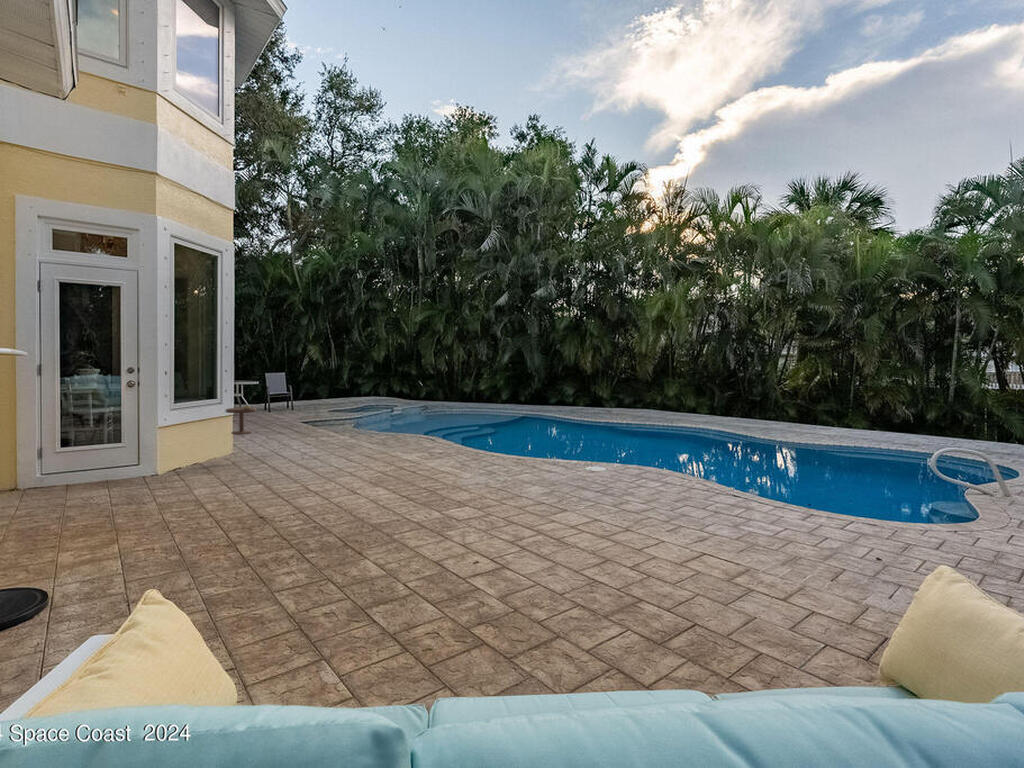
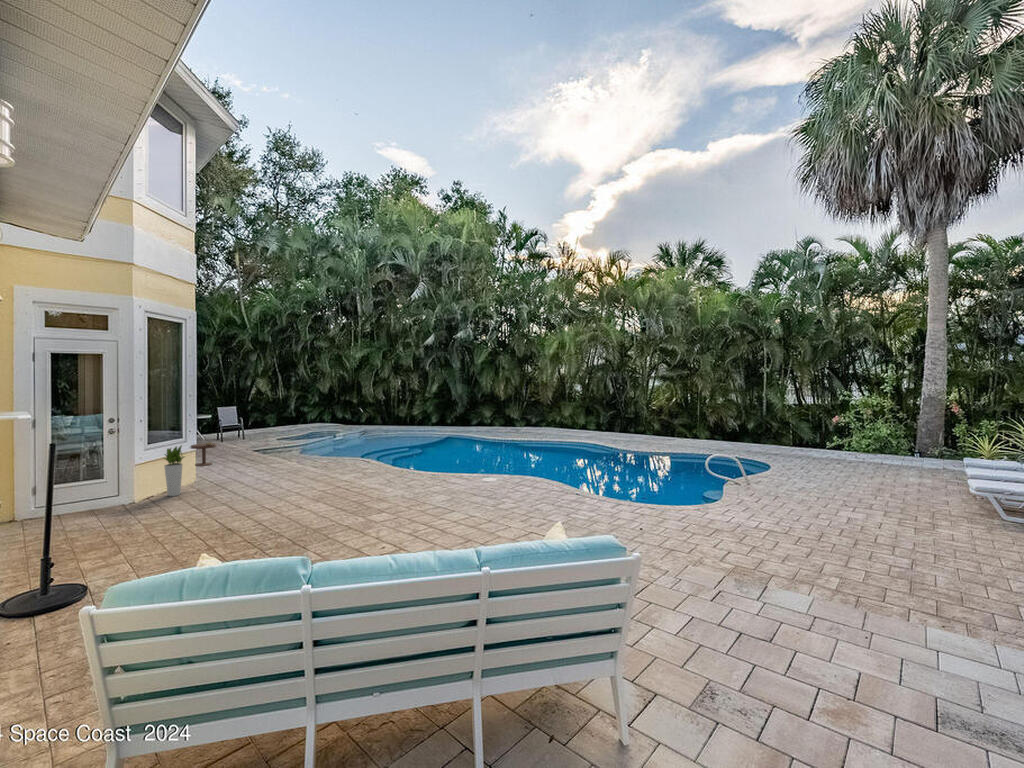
planter: none [191,406,220,469] -> present [164,445,184,496]

